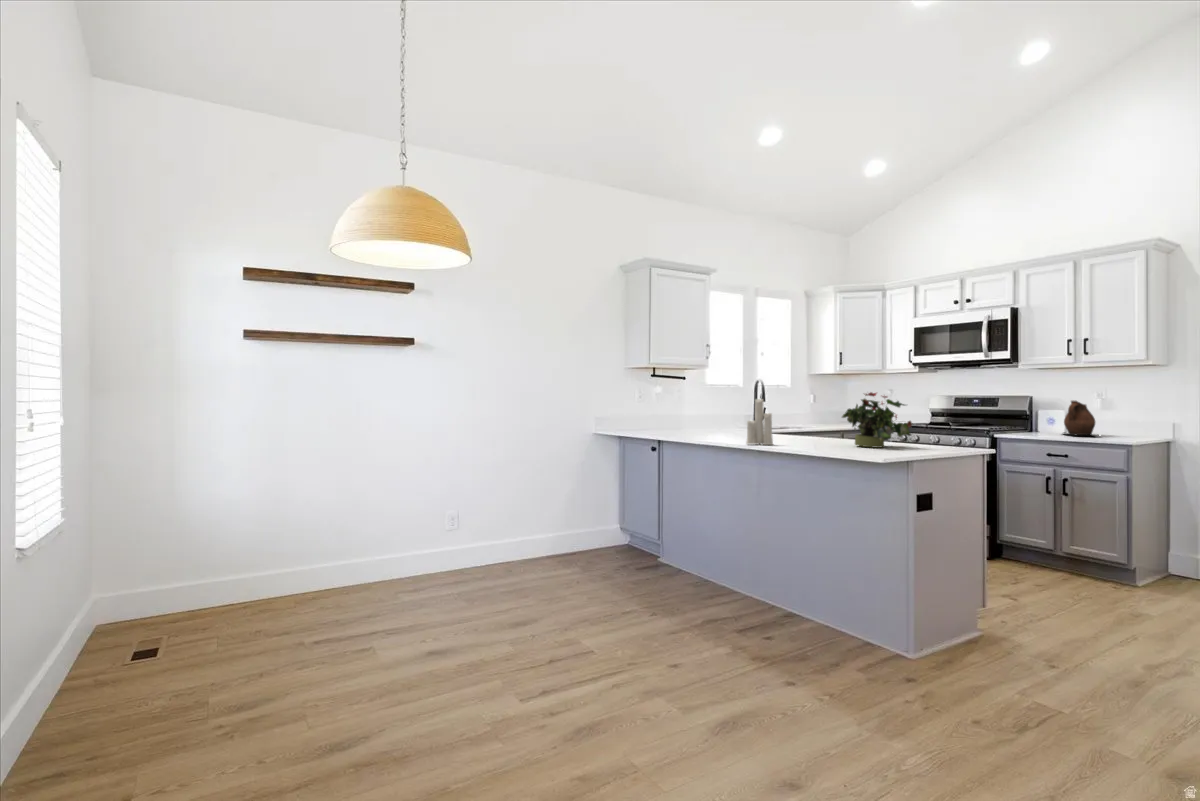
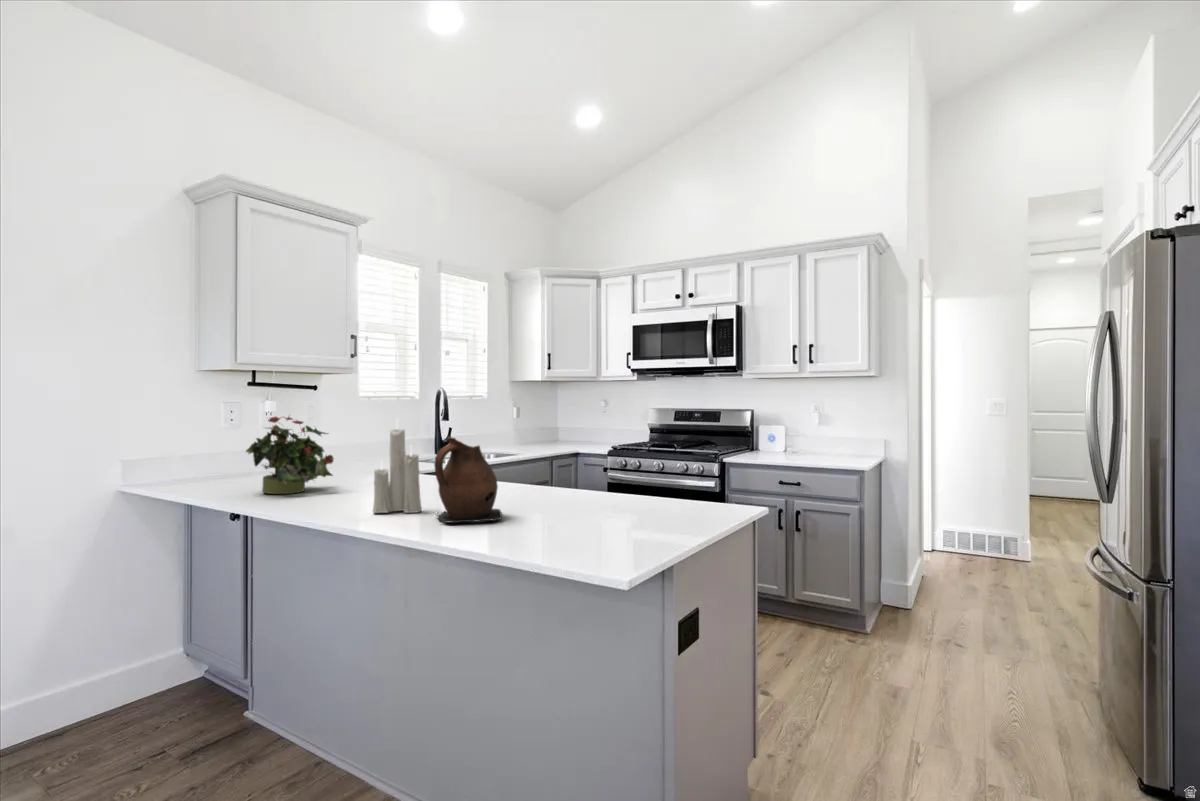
potted plant: present [842,392,912,448] -> present [246,417,334,494]
ceramic pitcher: present [1064,400,1095,435] -> present [434,437,502,523]

